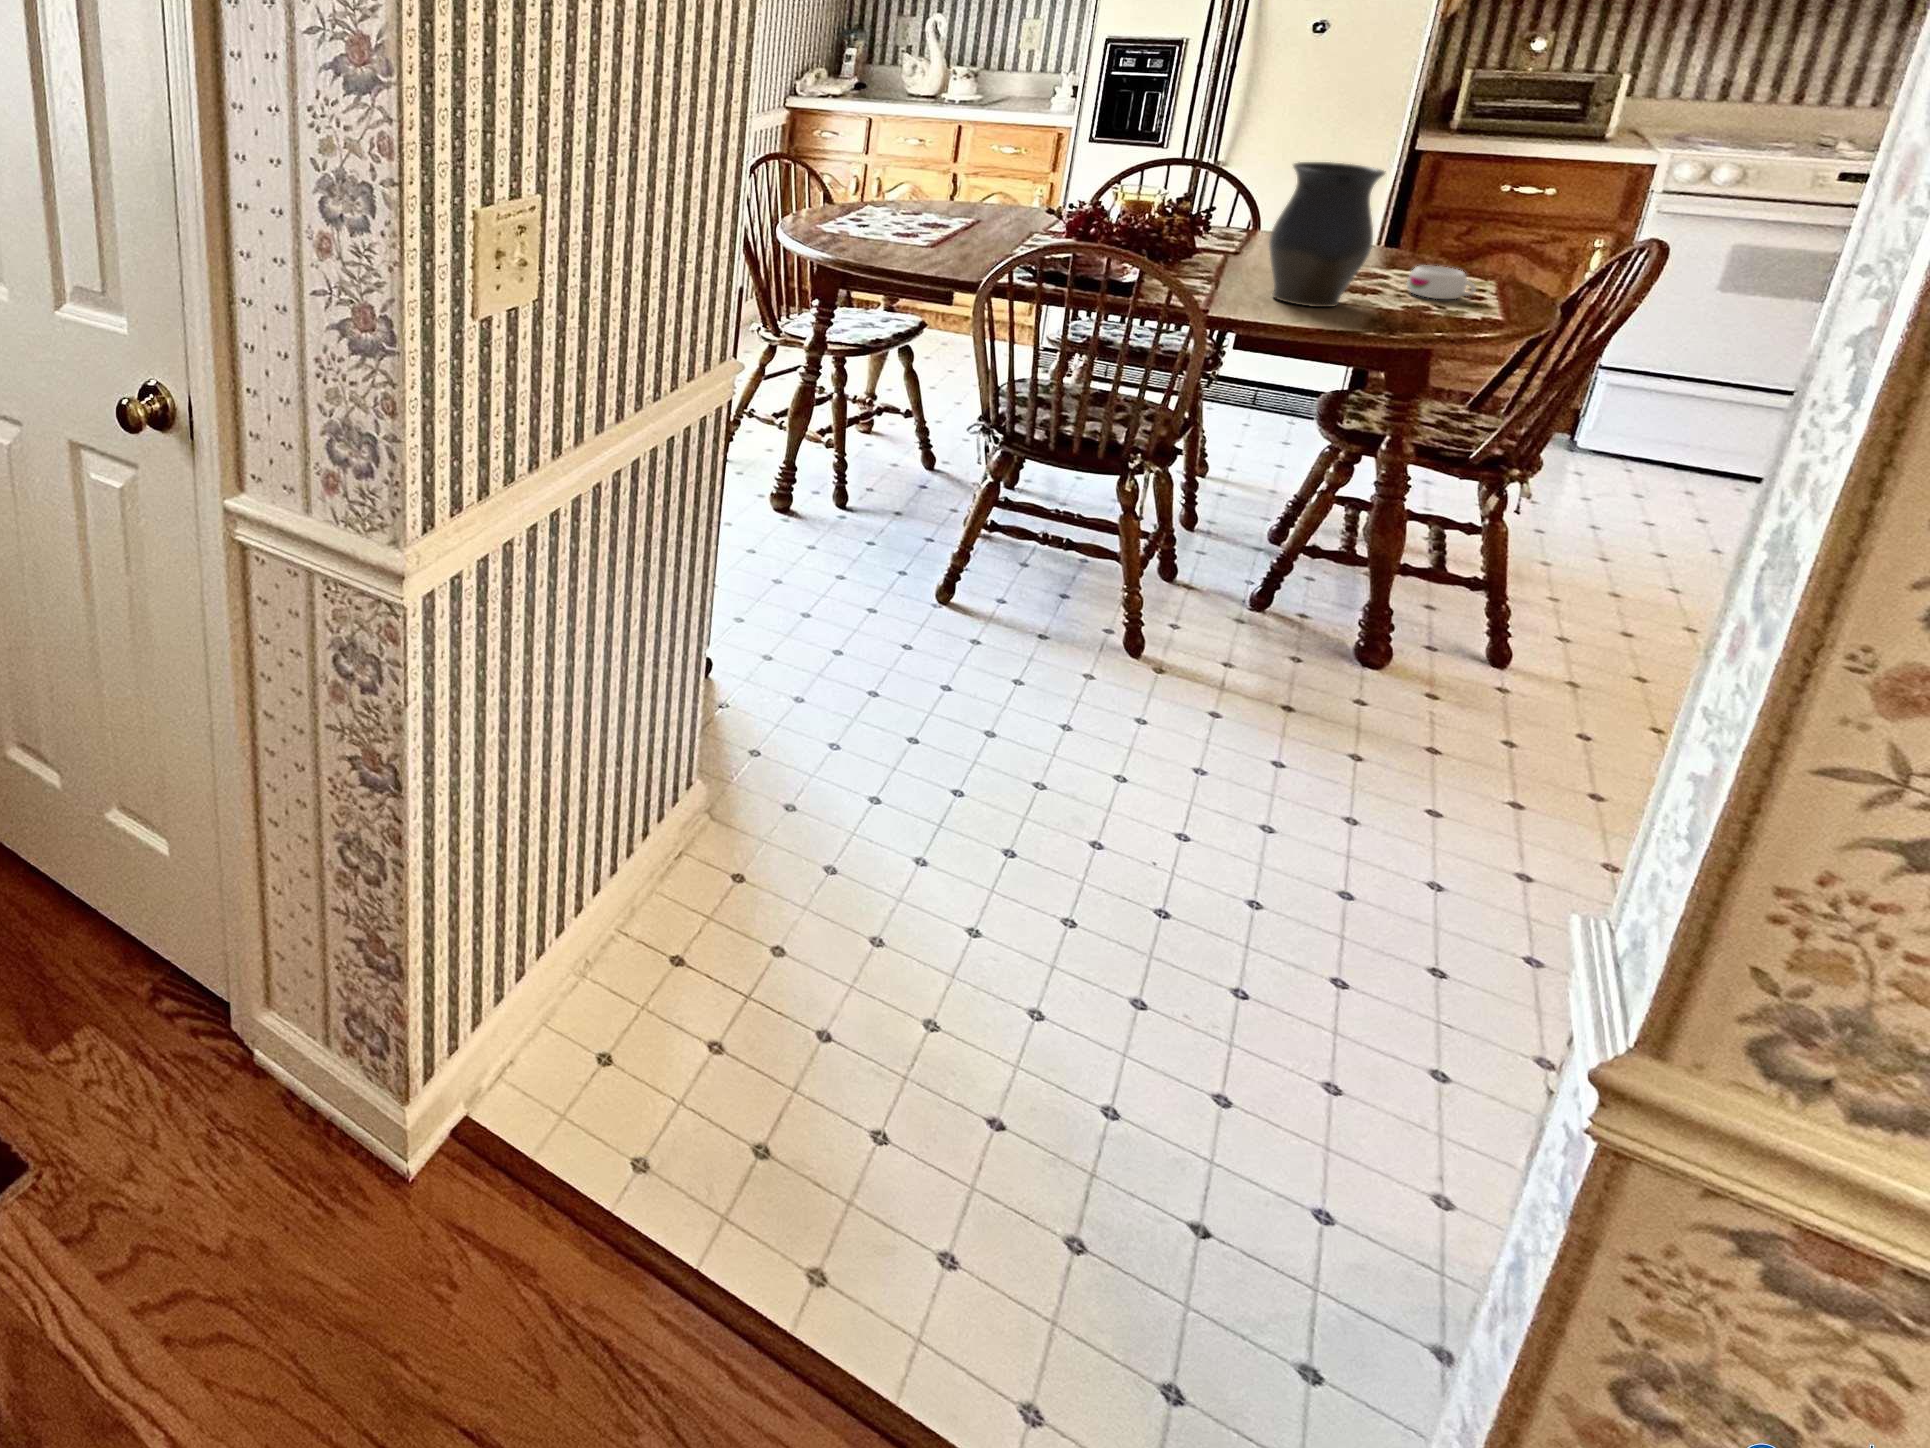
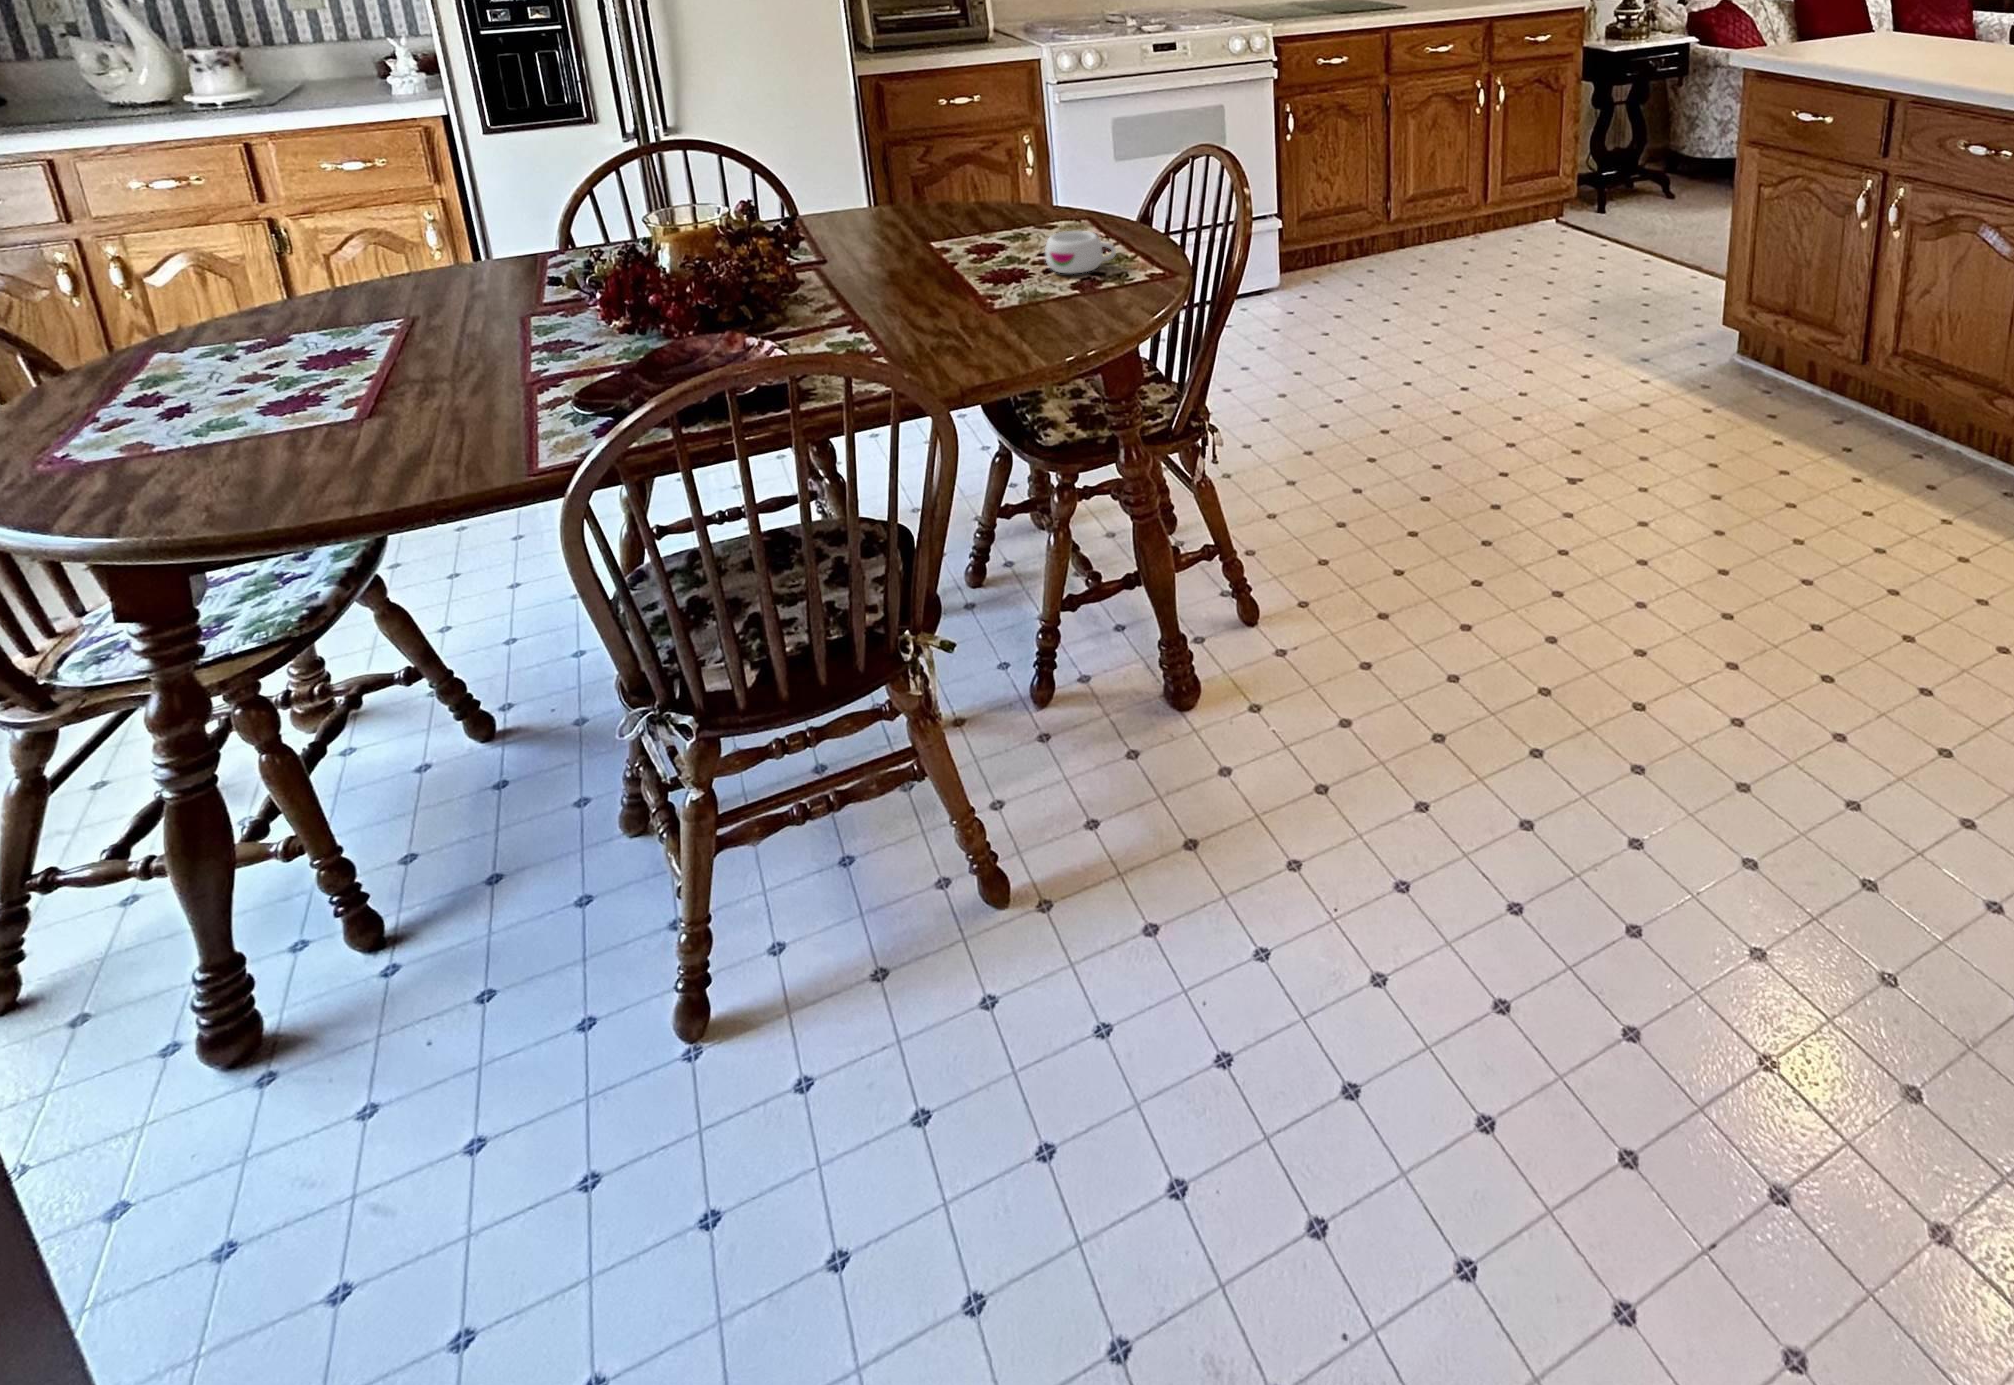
vase: present [1269,162,1386,307] -> none [908,129,1034,336]

